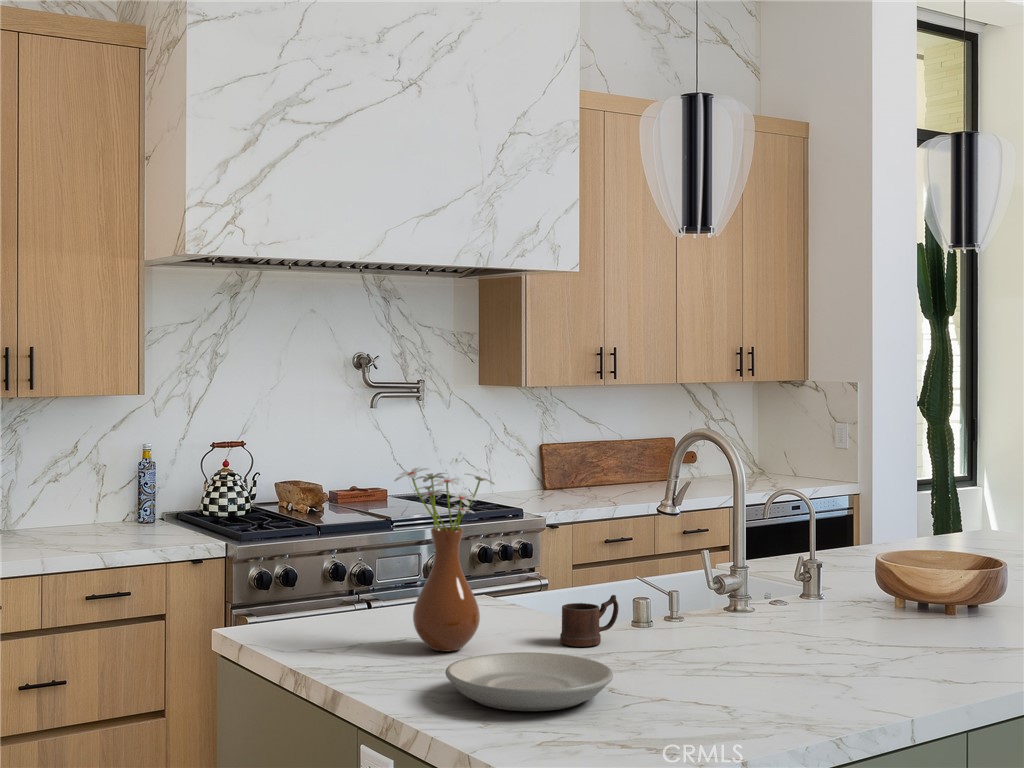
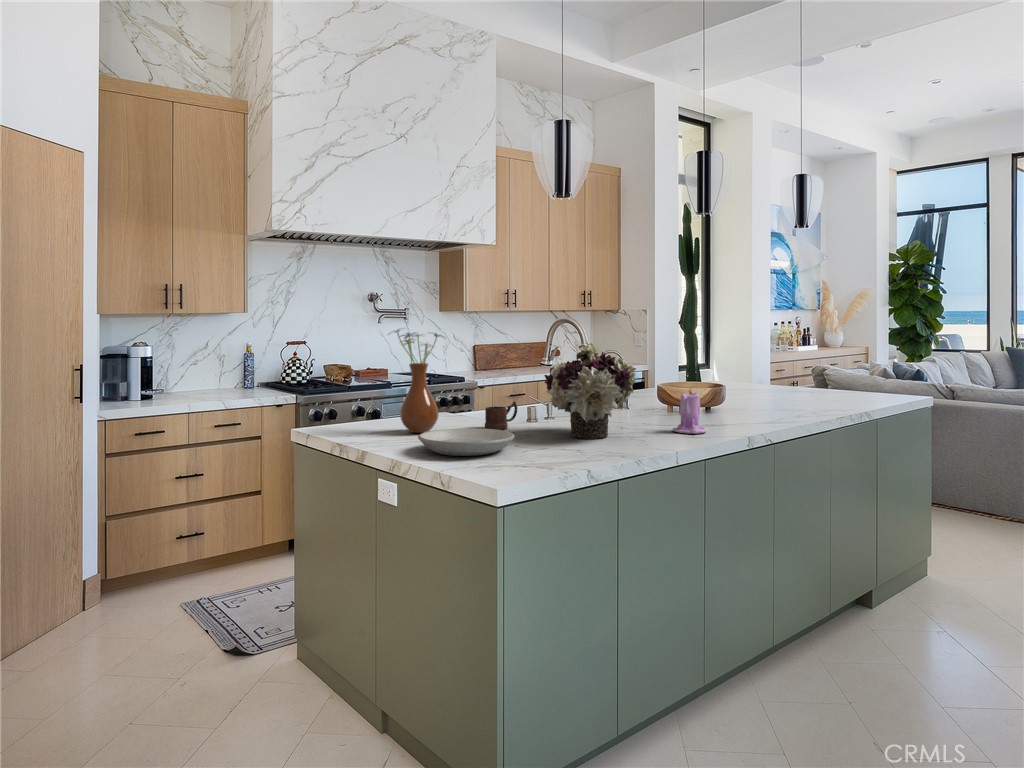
flower arrangement: none [667,499,831,675] -> present [544,342,636,439]
candle: none [897,581,960,668] -> present [673,389,707,434]

